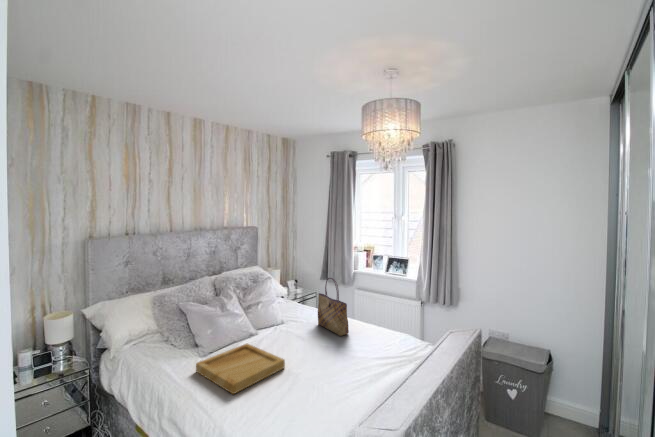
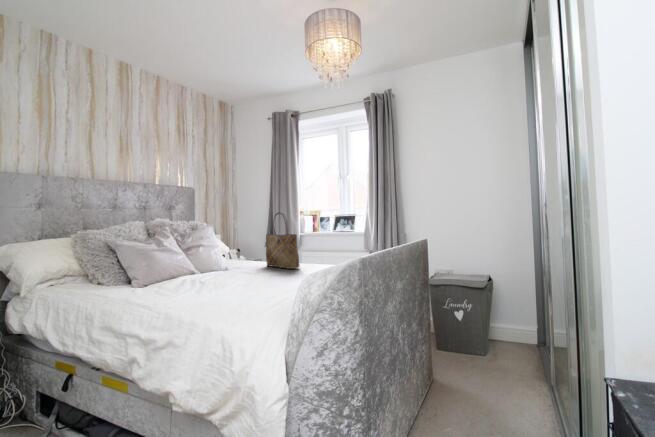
tray: present [196,344,285,394] -> none [125,273,232,300]

